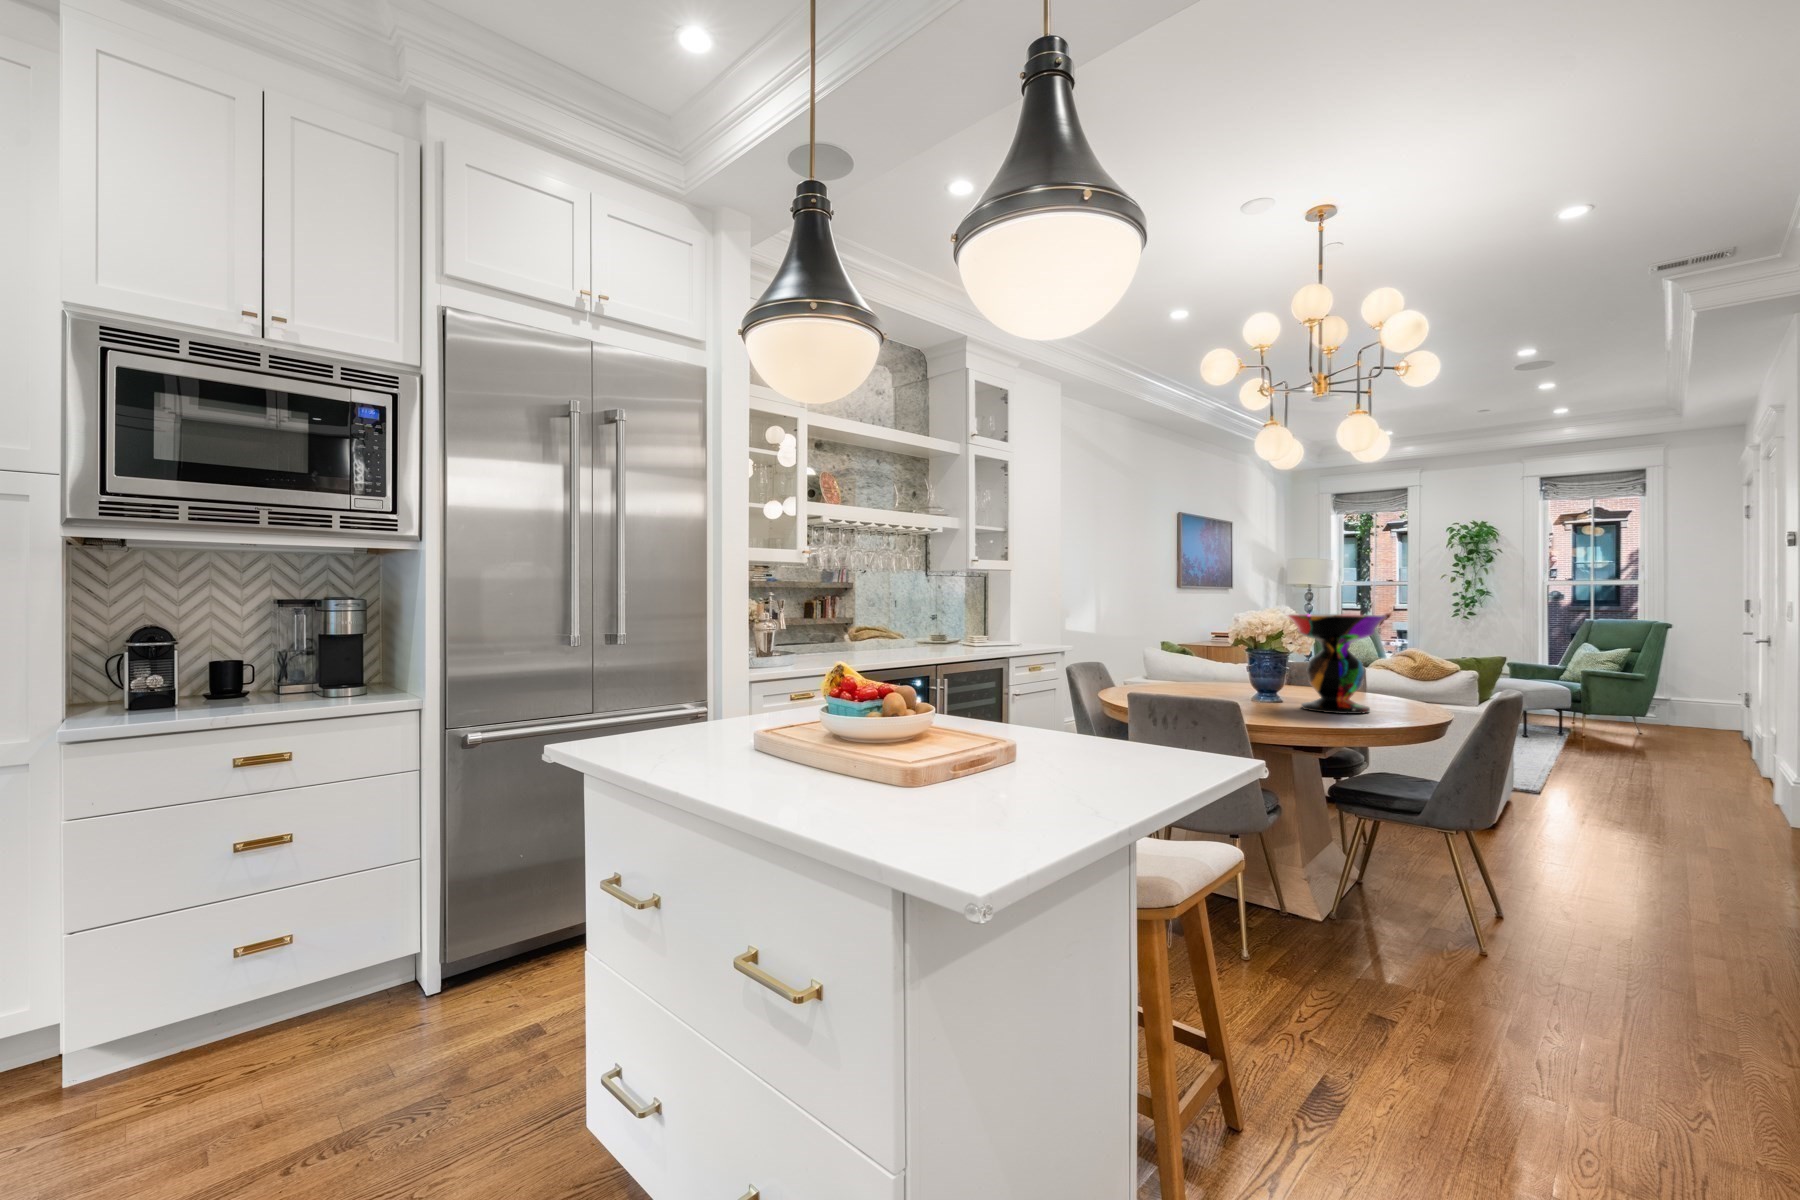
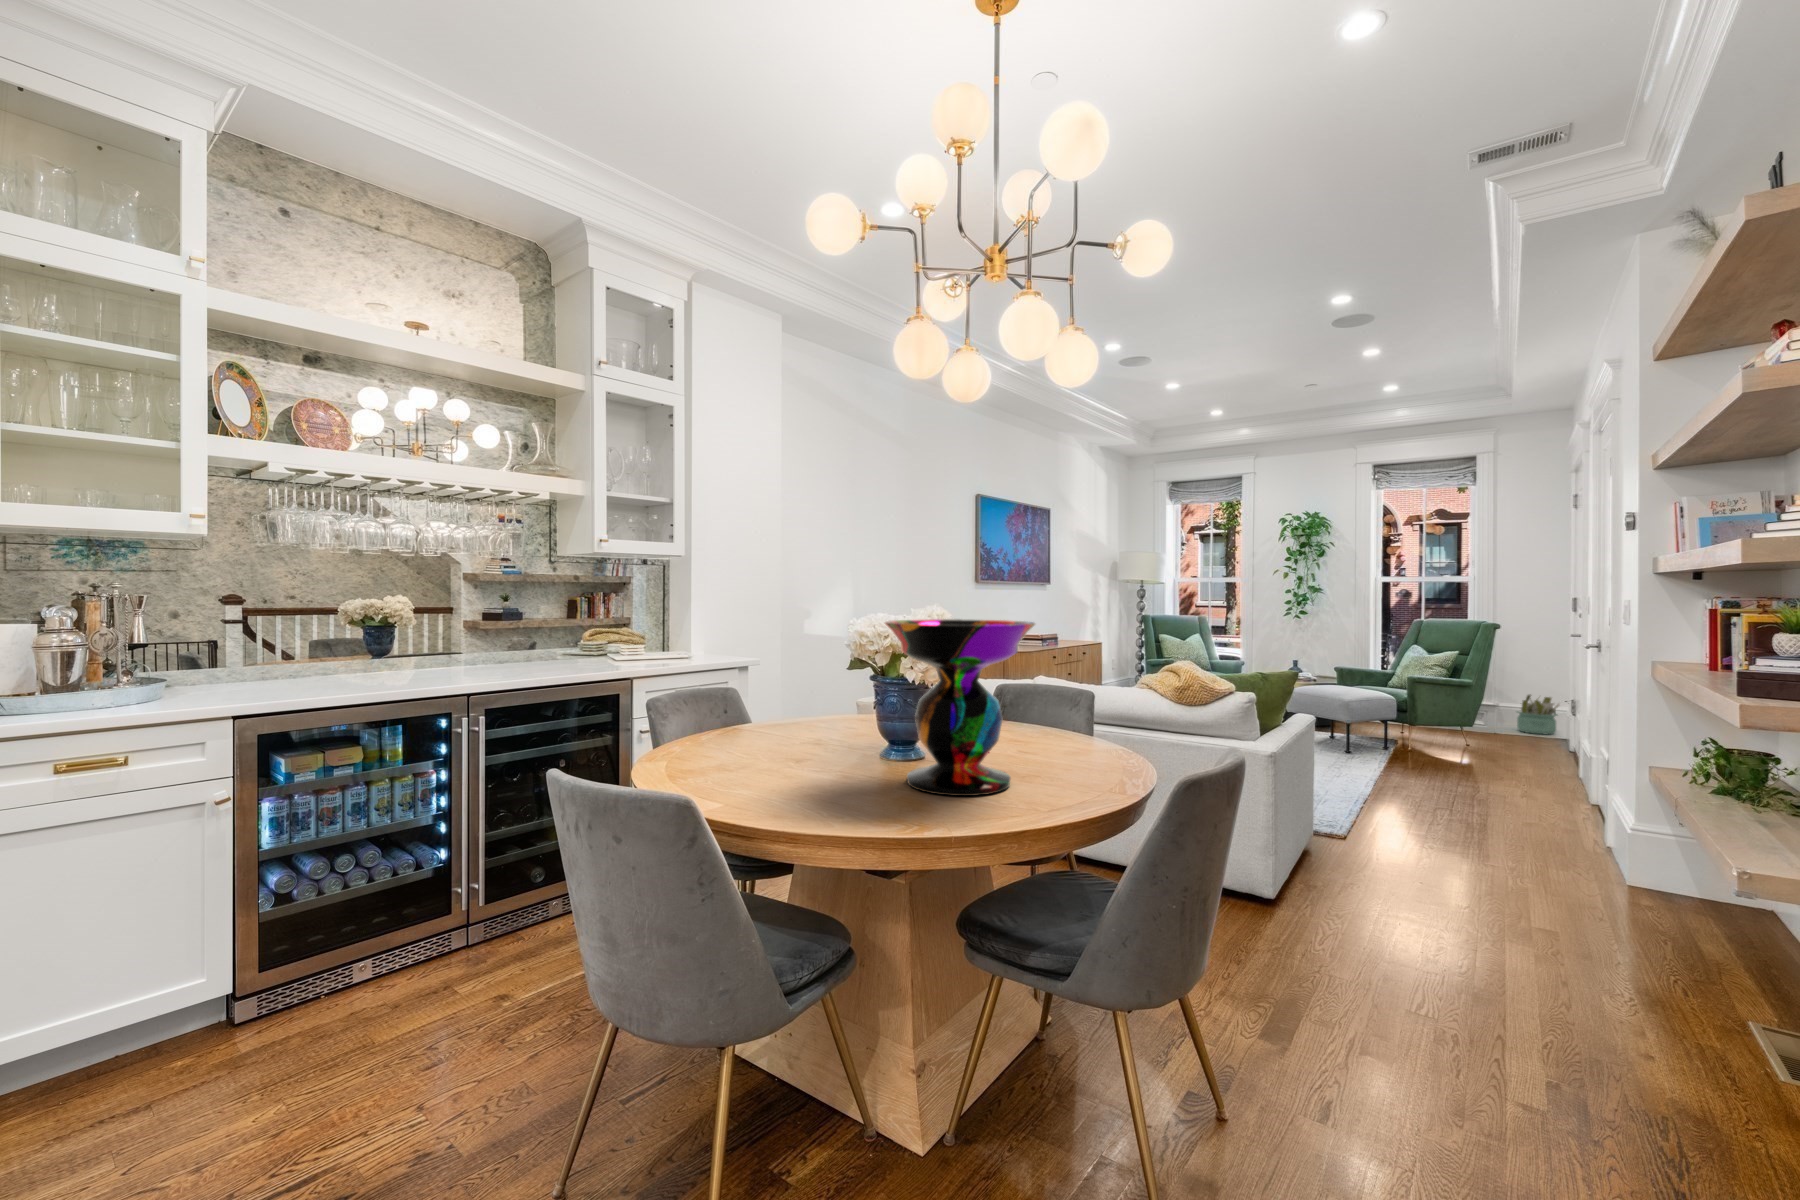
decorative plant: none [1681,690,1732,727] -> present [1517,695,1559,735]

